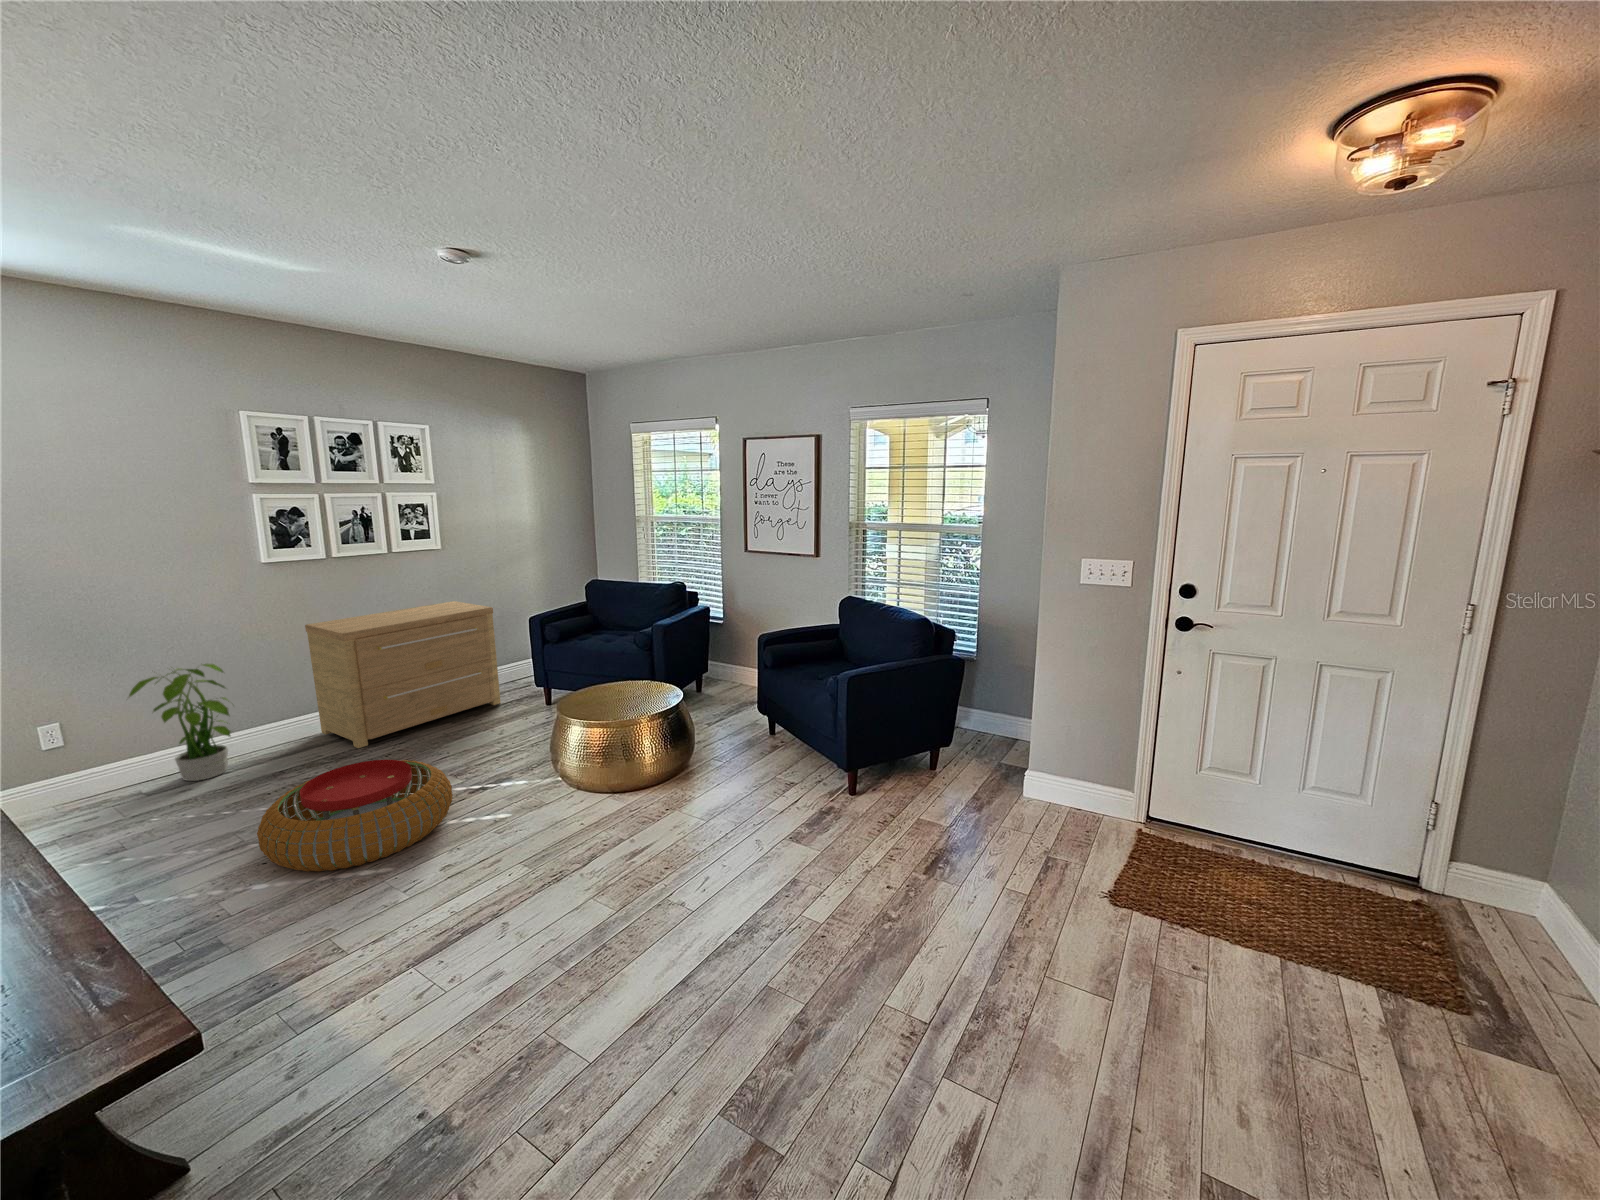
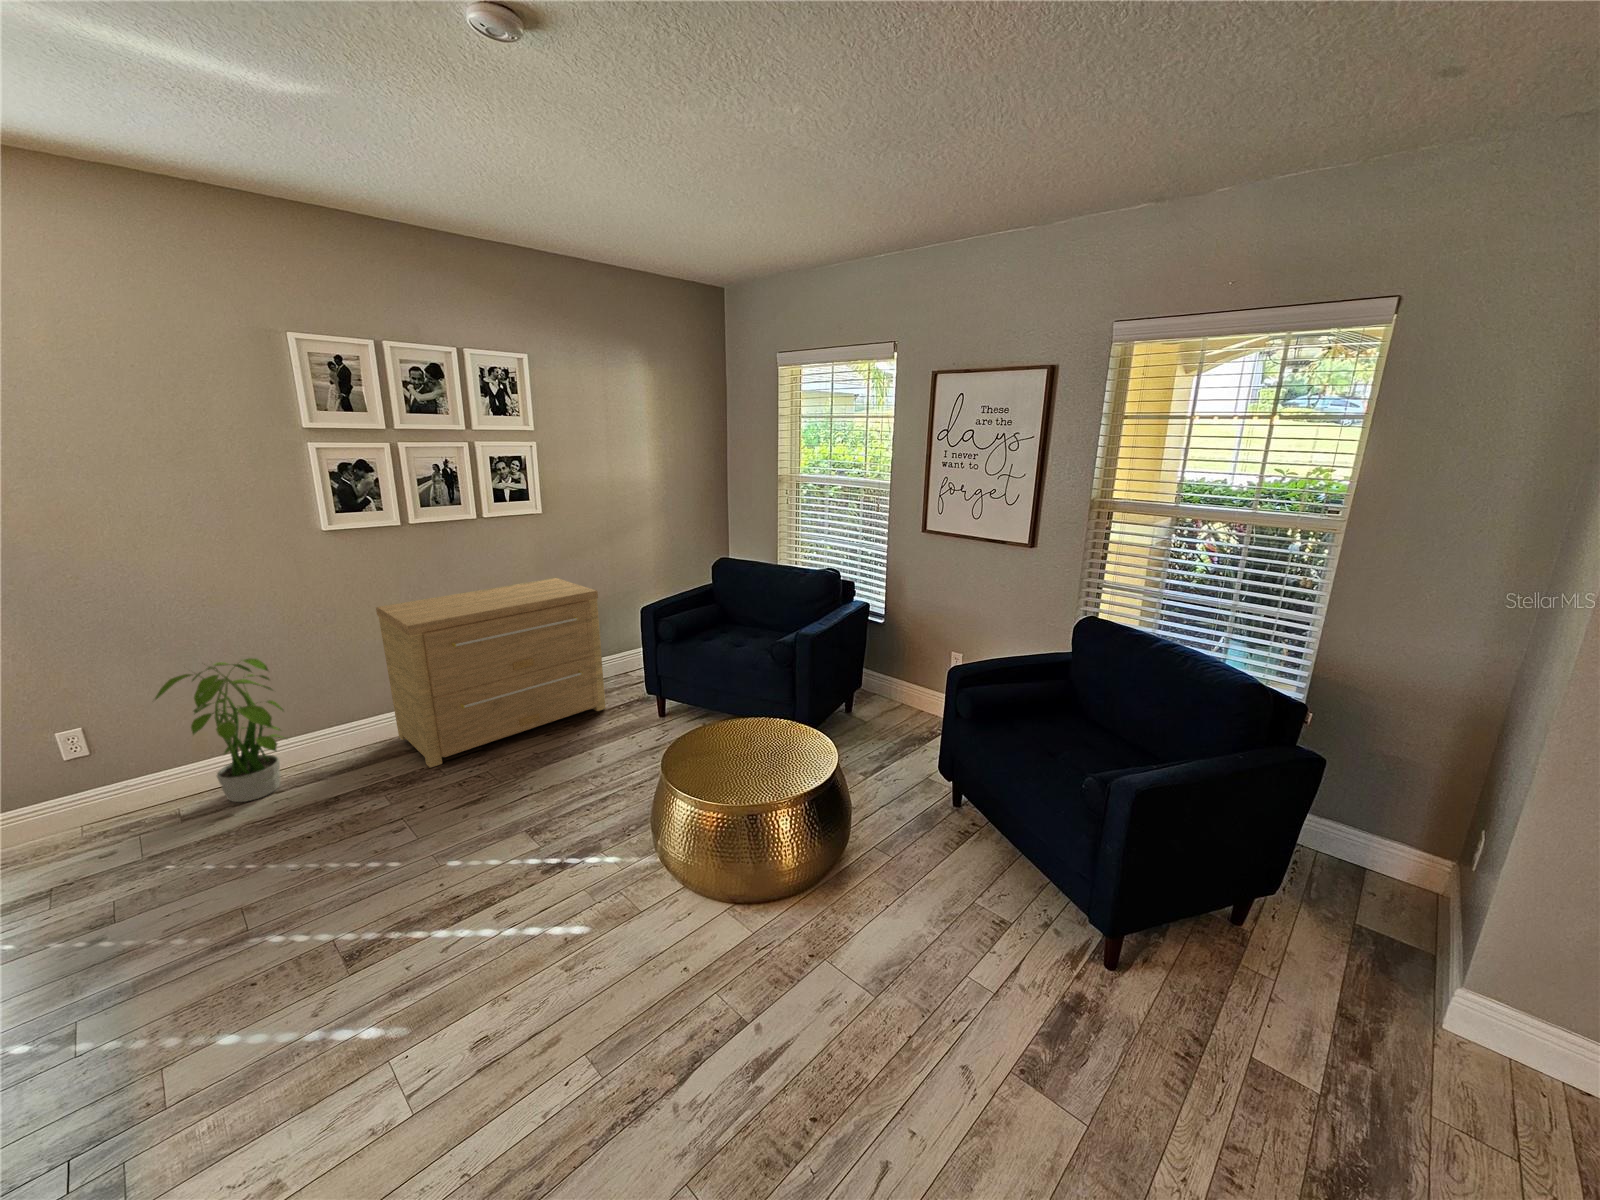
pouf: present [257,759,453,872] -> none [231,822,513,1026]

